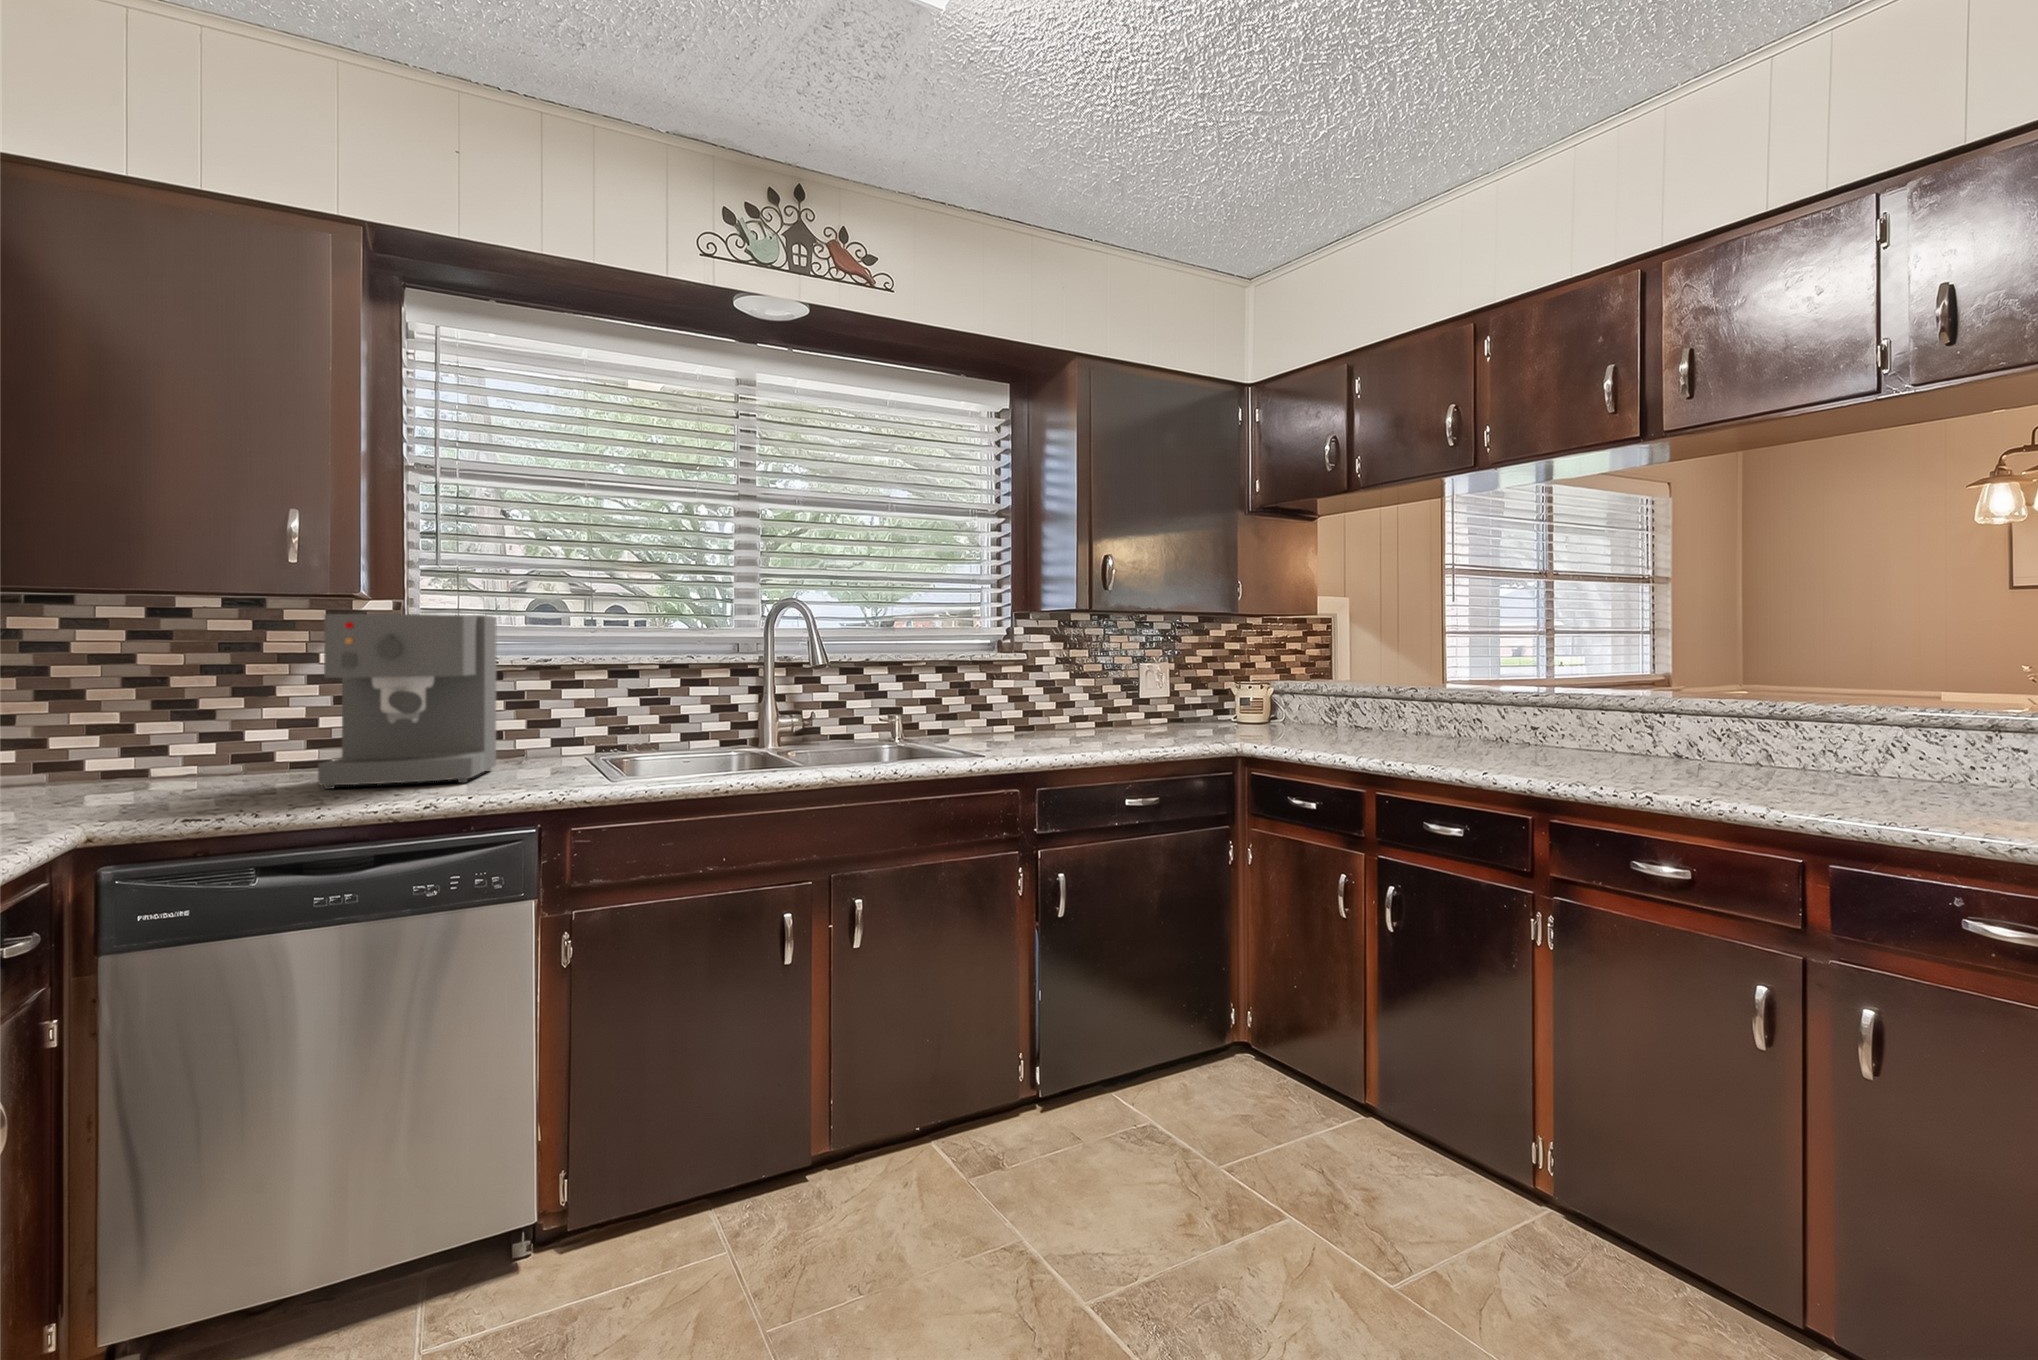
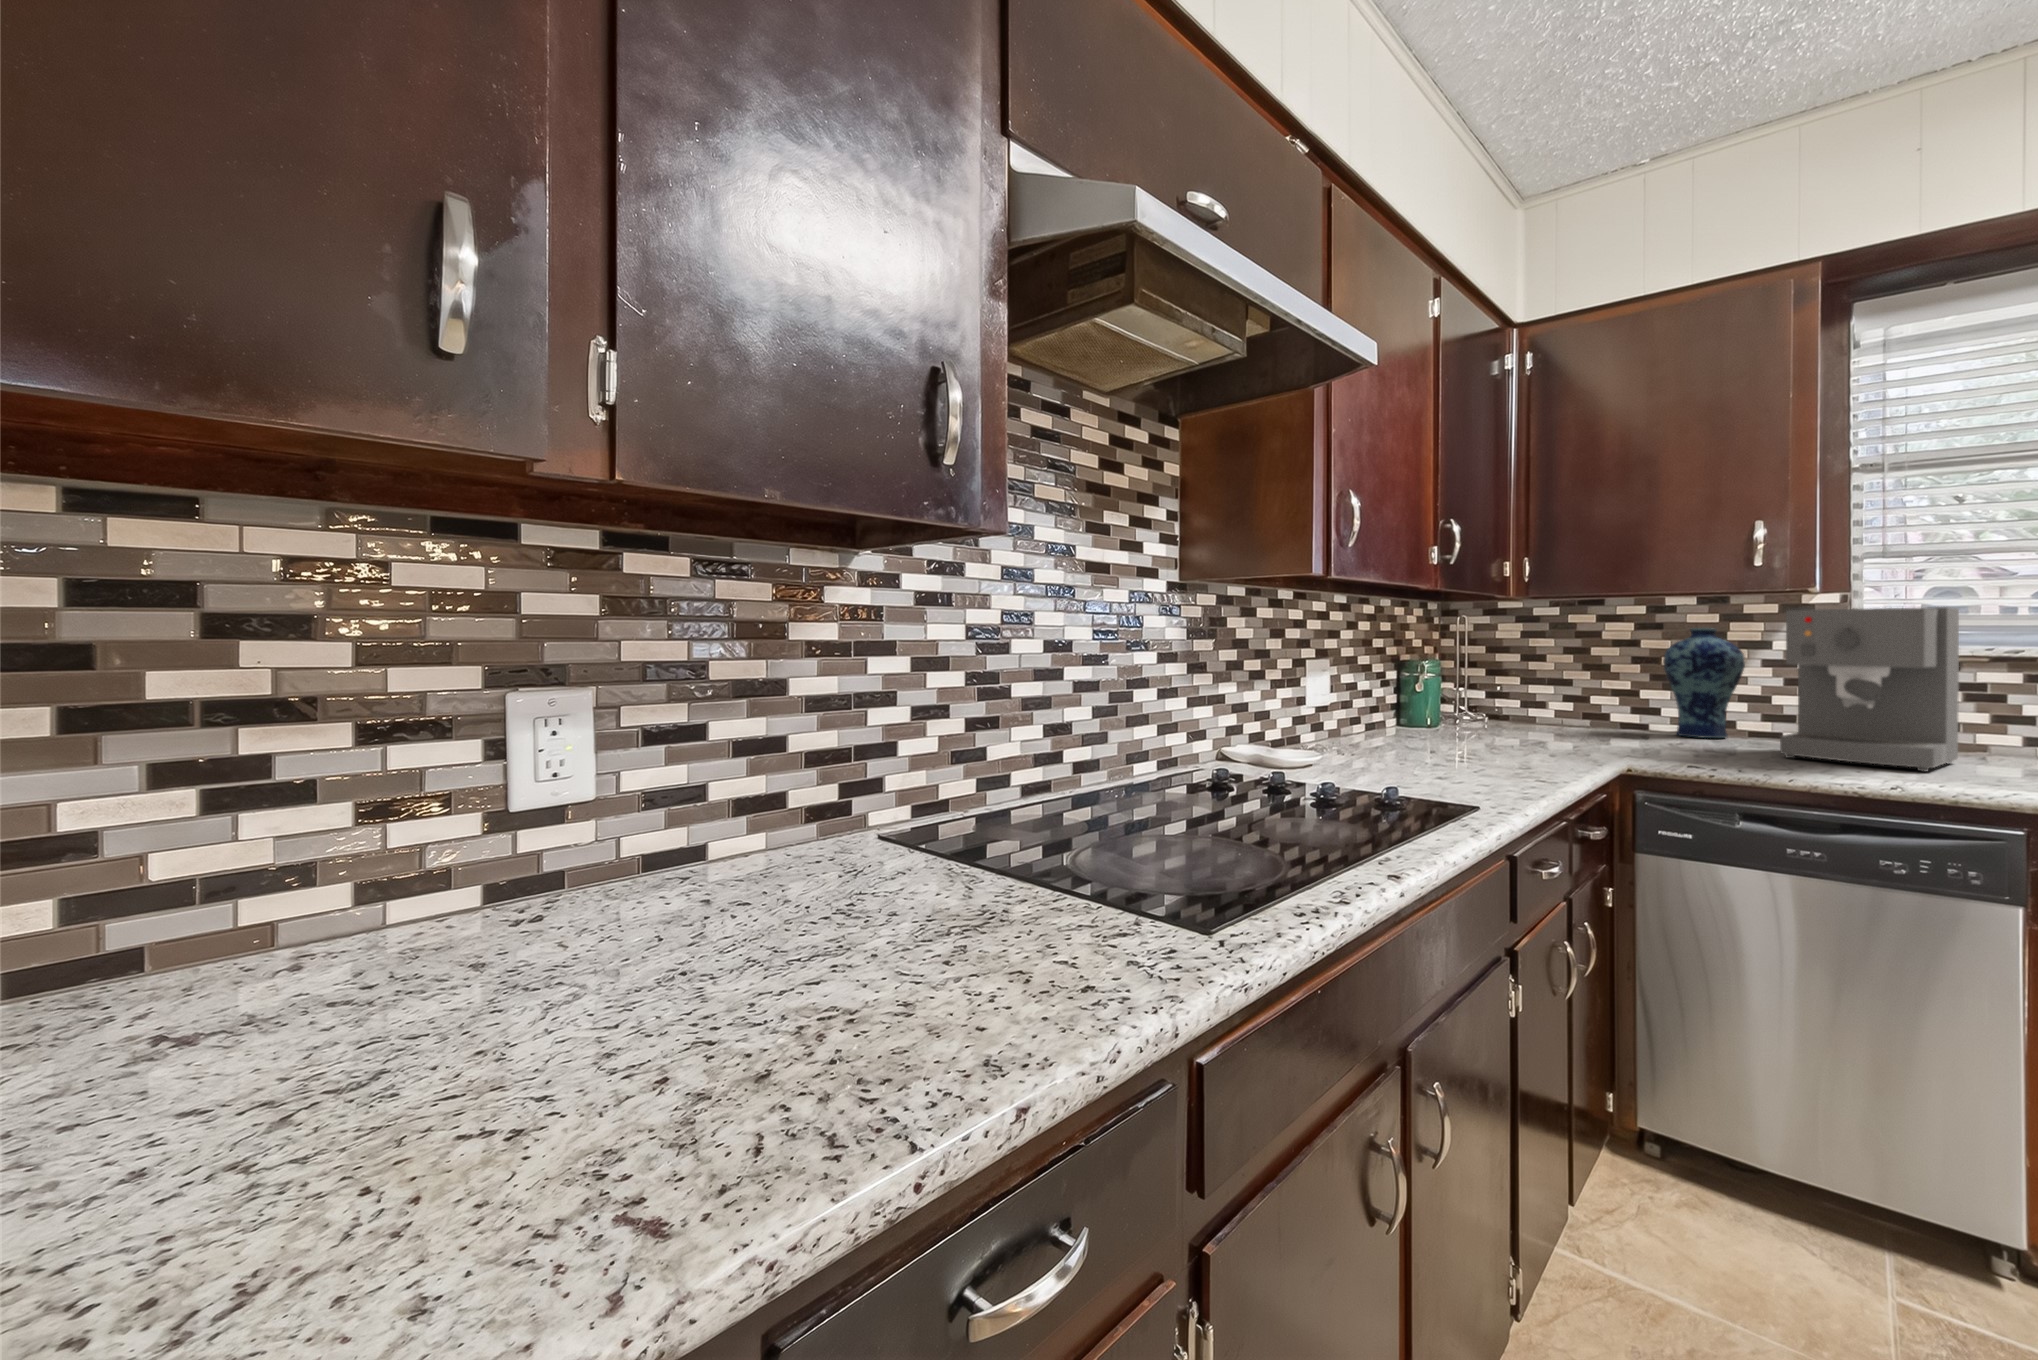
vase: none [170,637,284,780] -> present [1663,628,1745,738]

